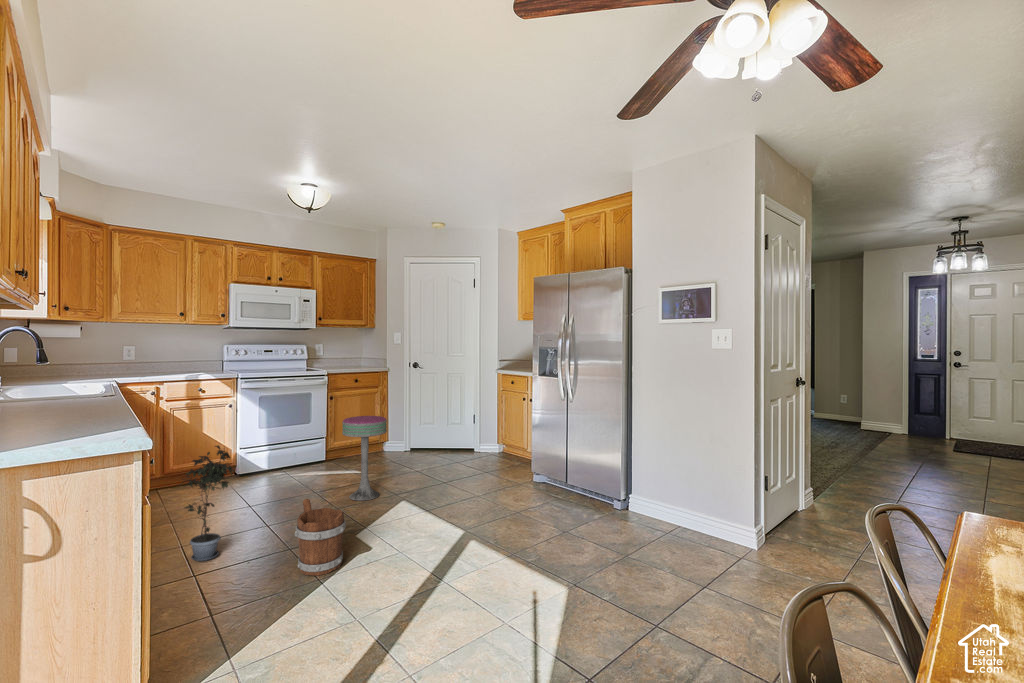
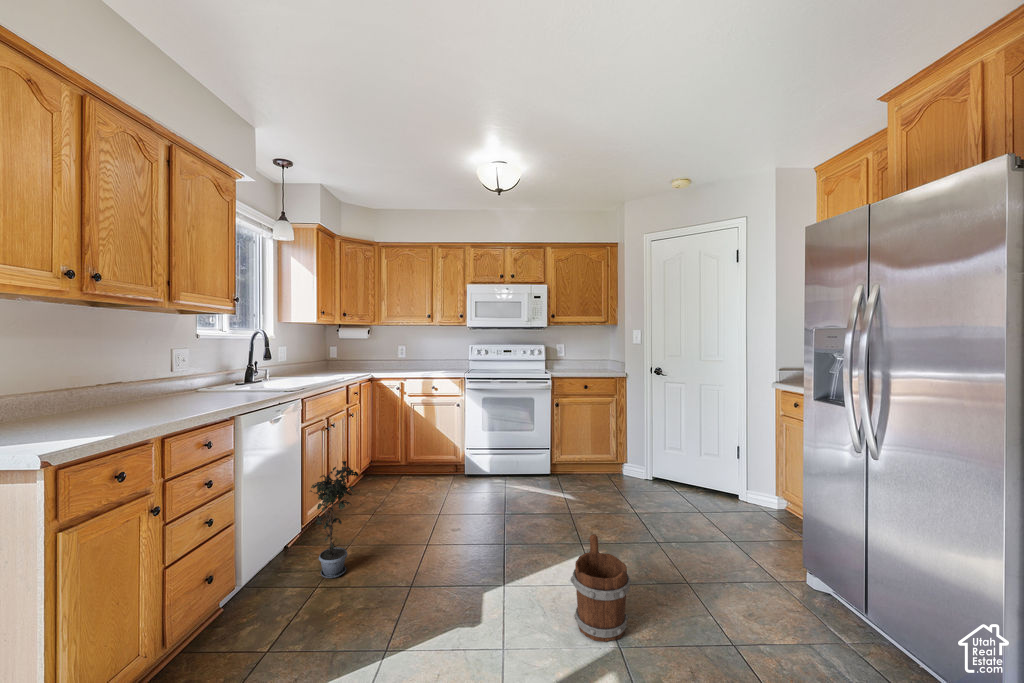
bar stool: present [342,416,387,501] -> none [510,439,562,548]
bucket: present [295,499,346,576] -> present [571,534,631,642]

